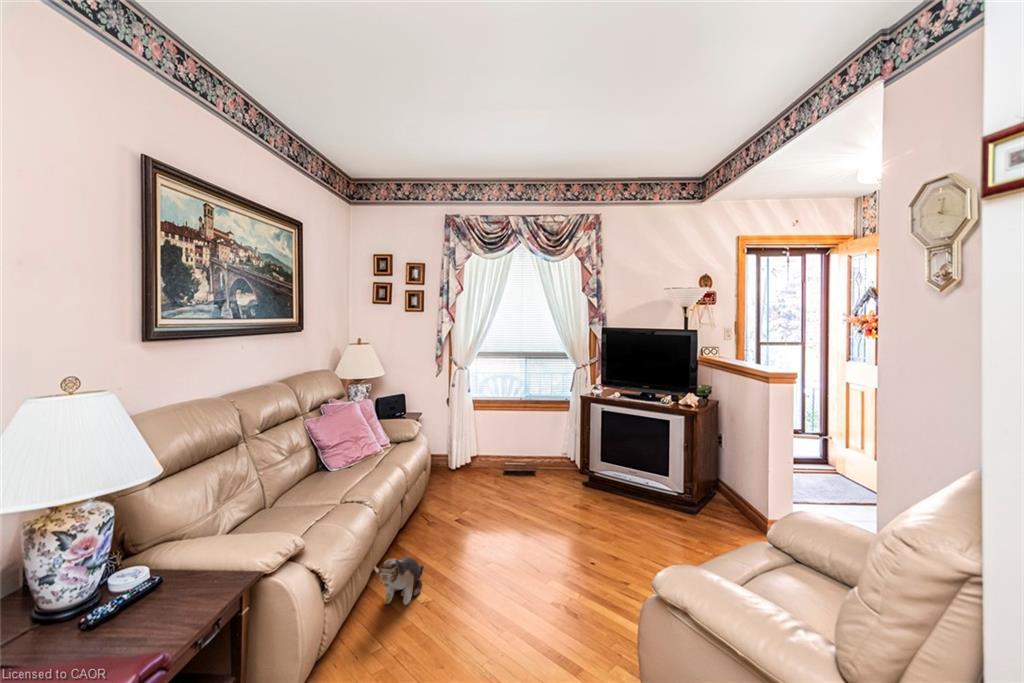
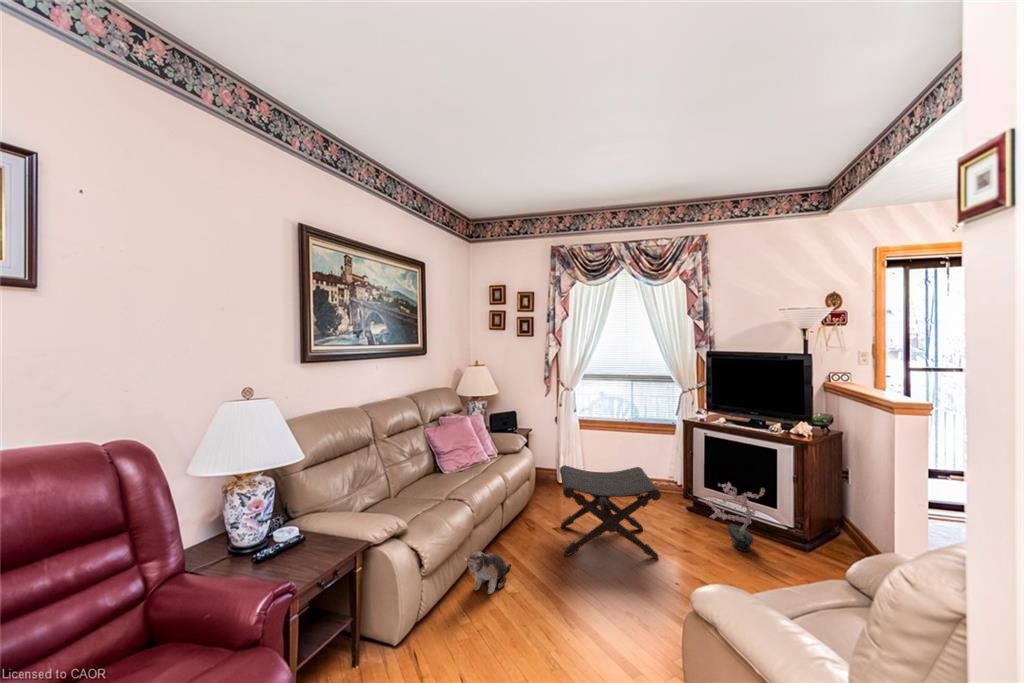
footstool: none [466,444,574,545] -> present [560,465,661,559]
potted plant: none [600,447,660,514] -> present [706,483,765,552]

